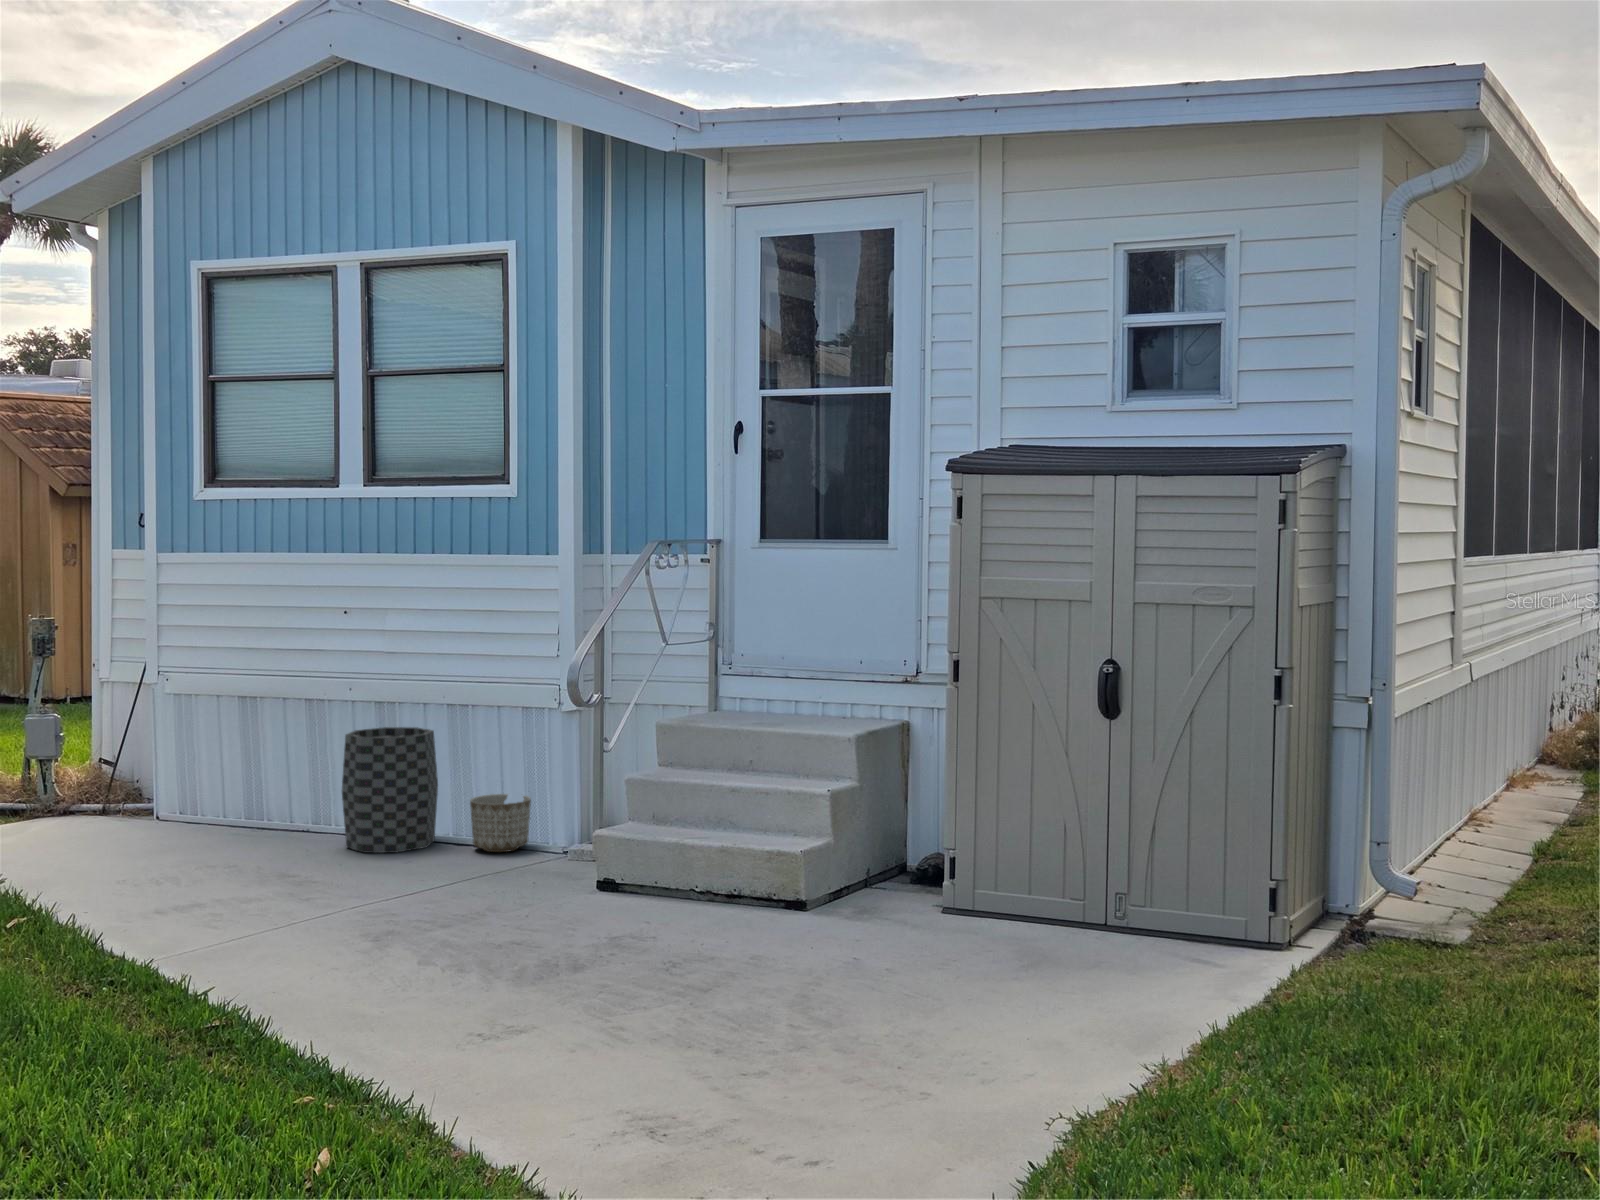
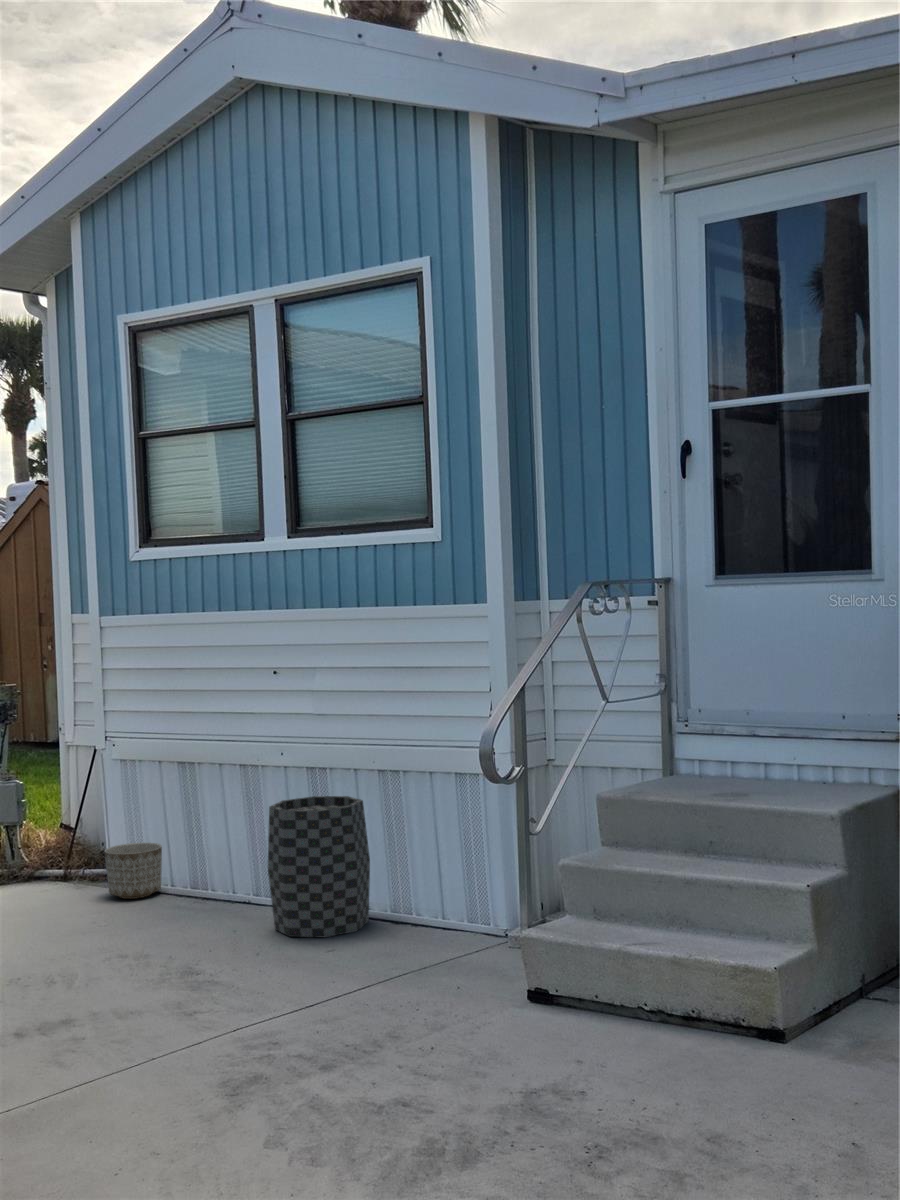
planter: present [470,794,531,852] -> present [104,843,162,899]

